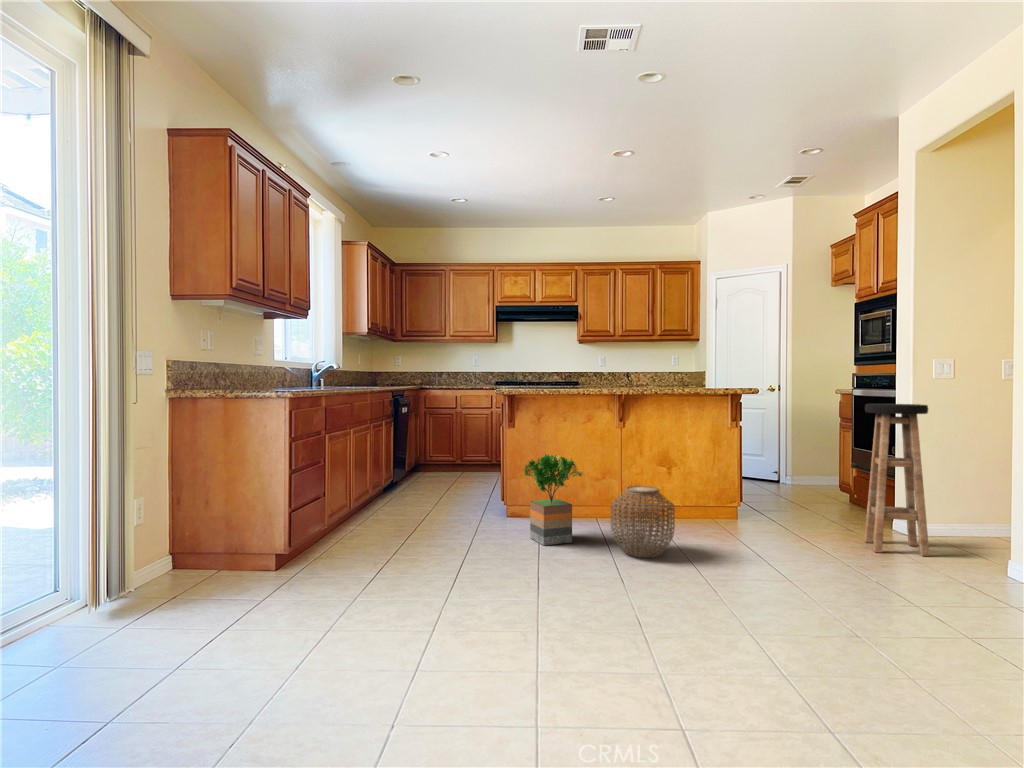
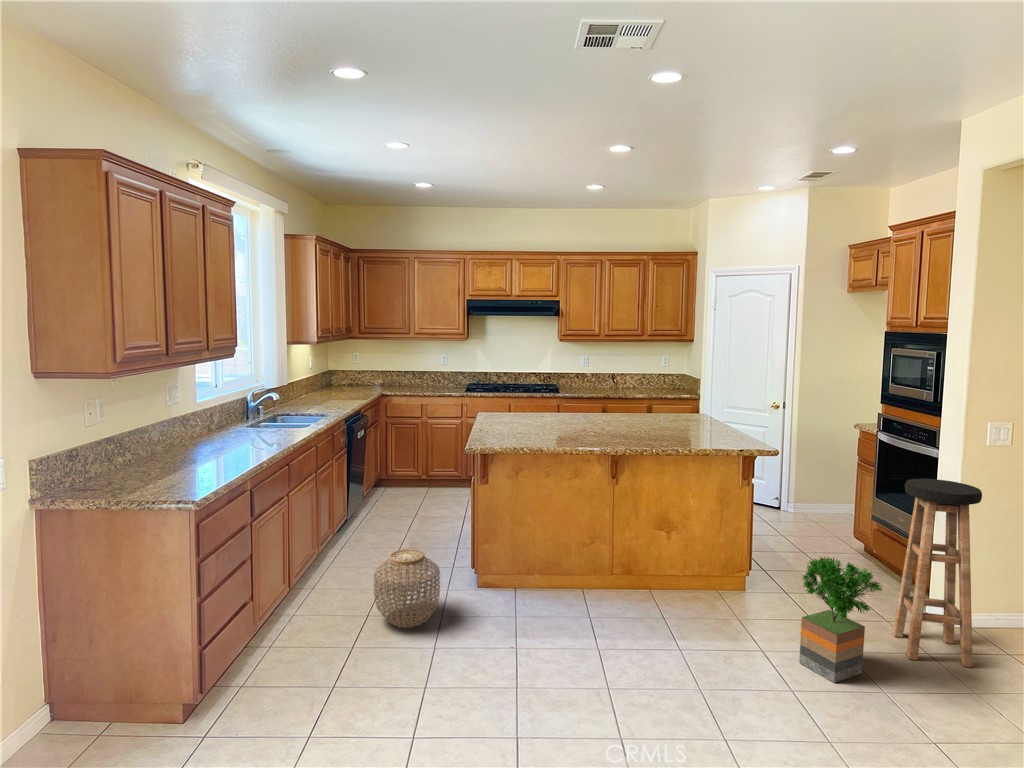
potted tree: present [524,454,583,545] -> present [799,557,882,683]
woven basket: present [611,486,675,558] -> present [374,549,440,628]

